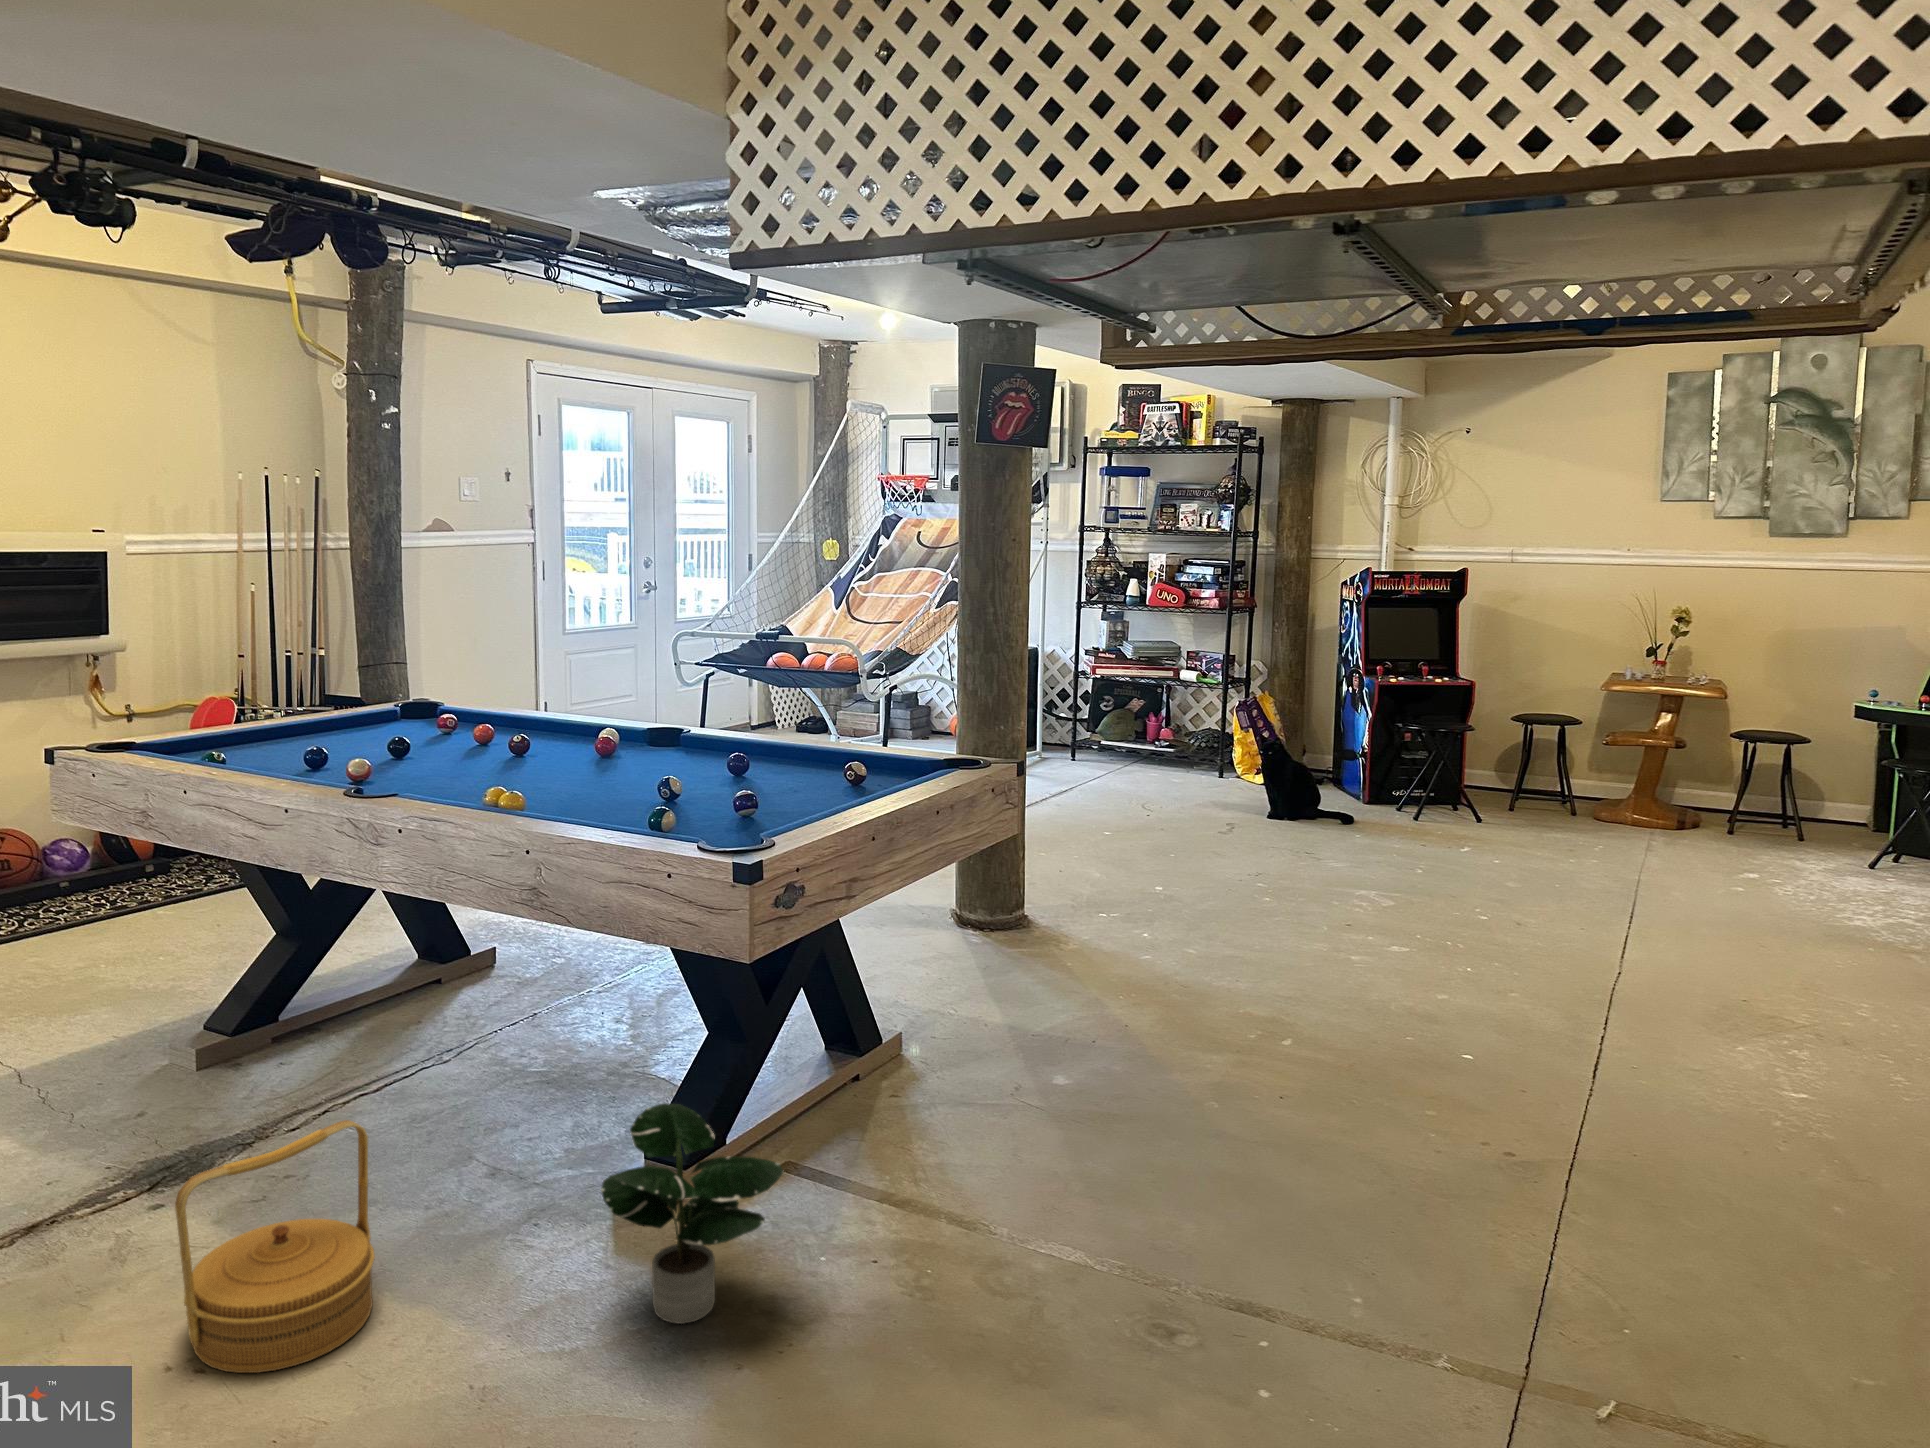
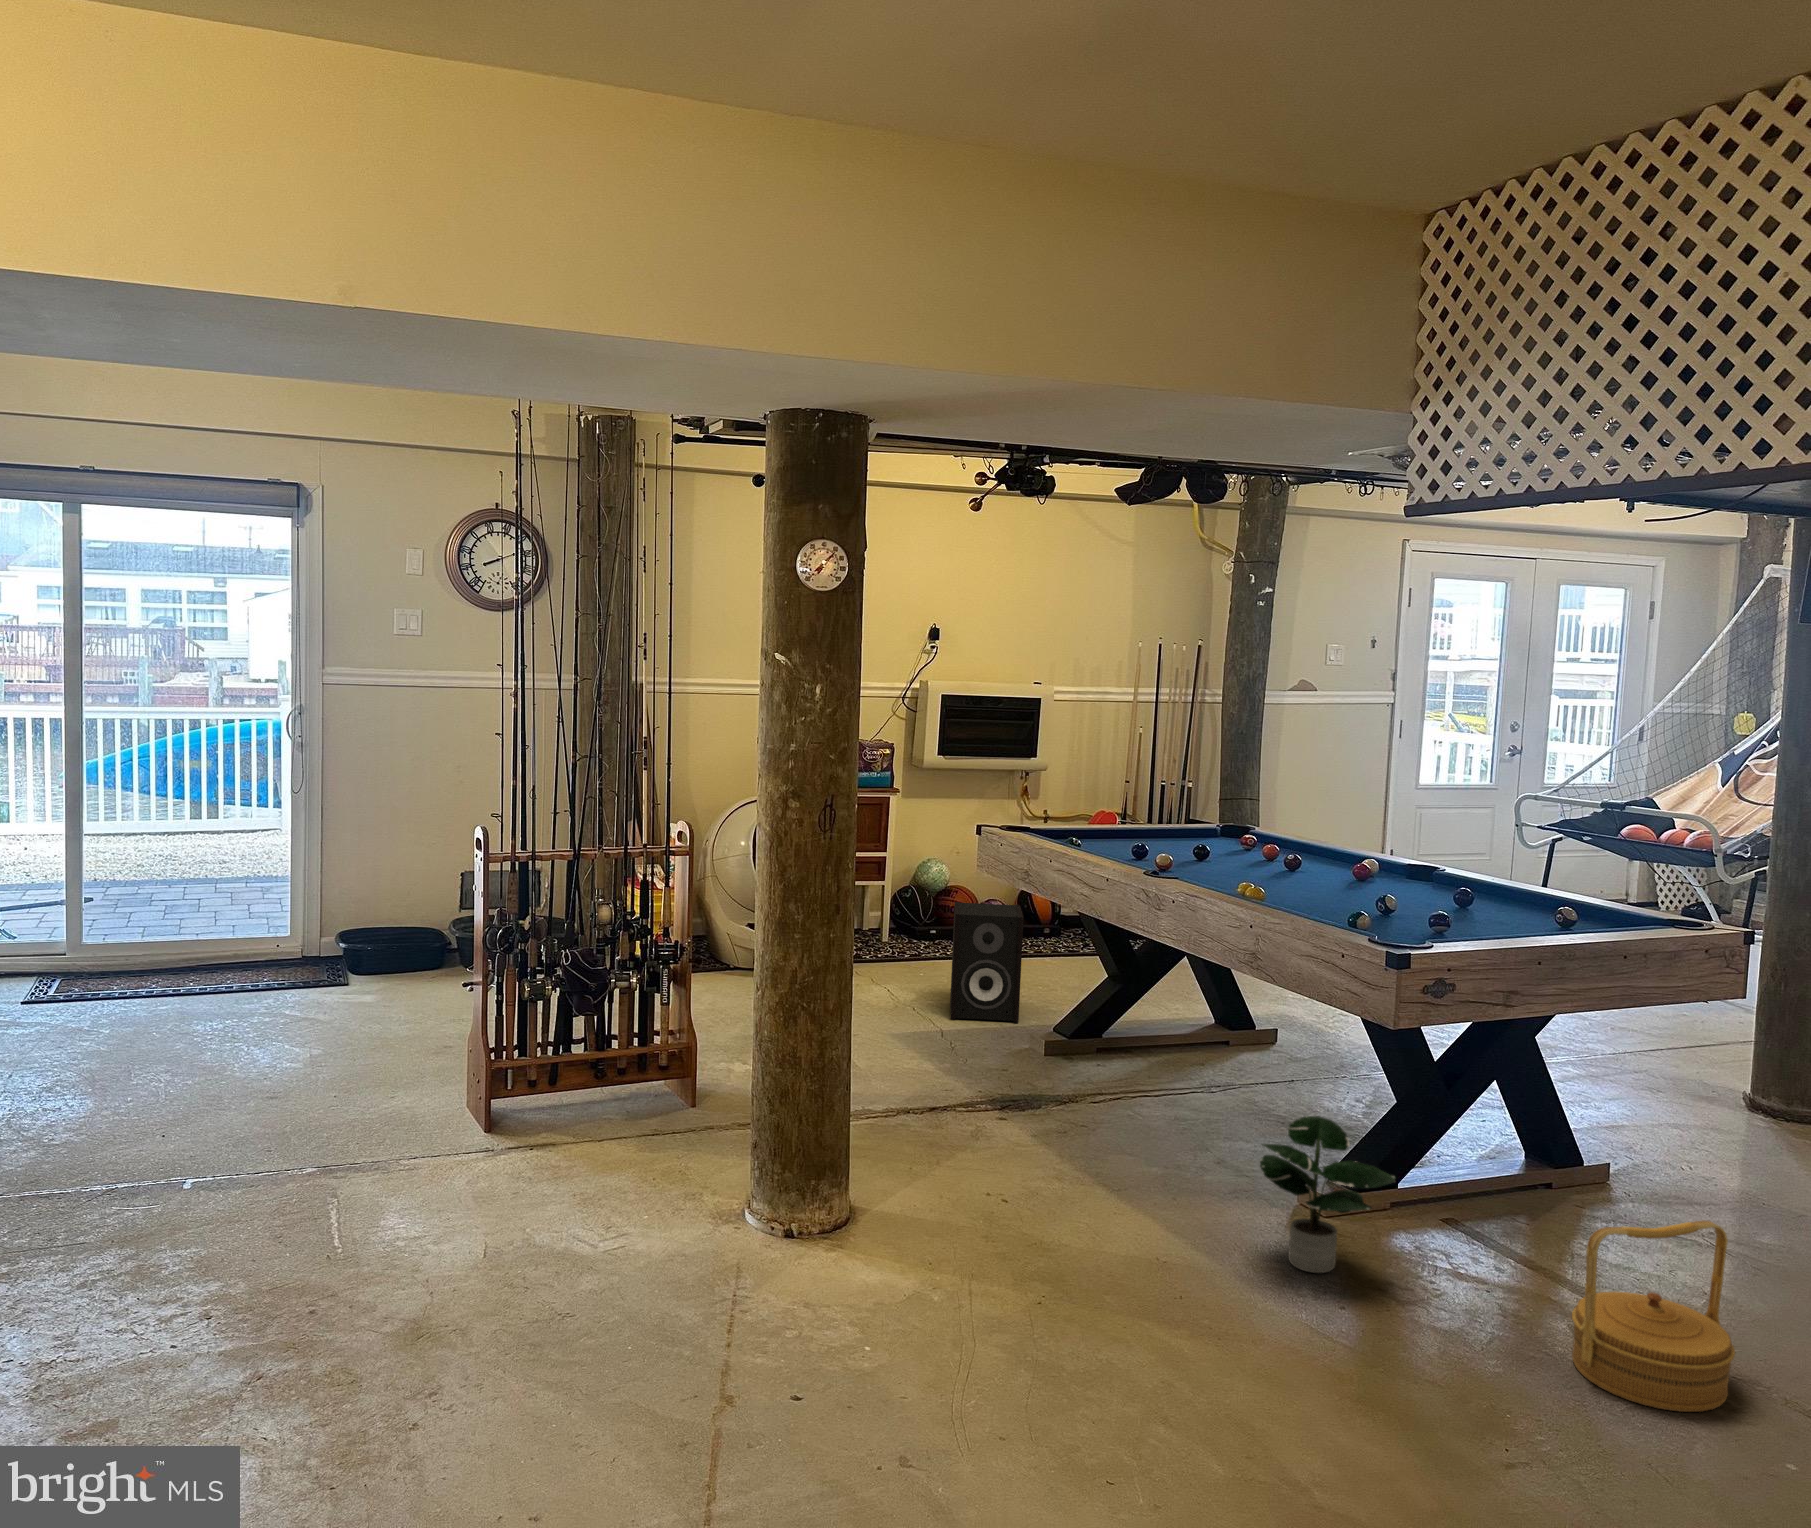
speaker: none [8,851,140,1038] -> present [950,902,1024,1022]
basket: present [175,1120,375,1373] -> present [1572,1220,1735,1412]

